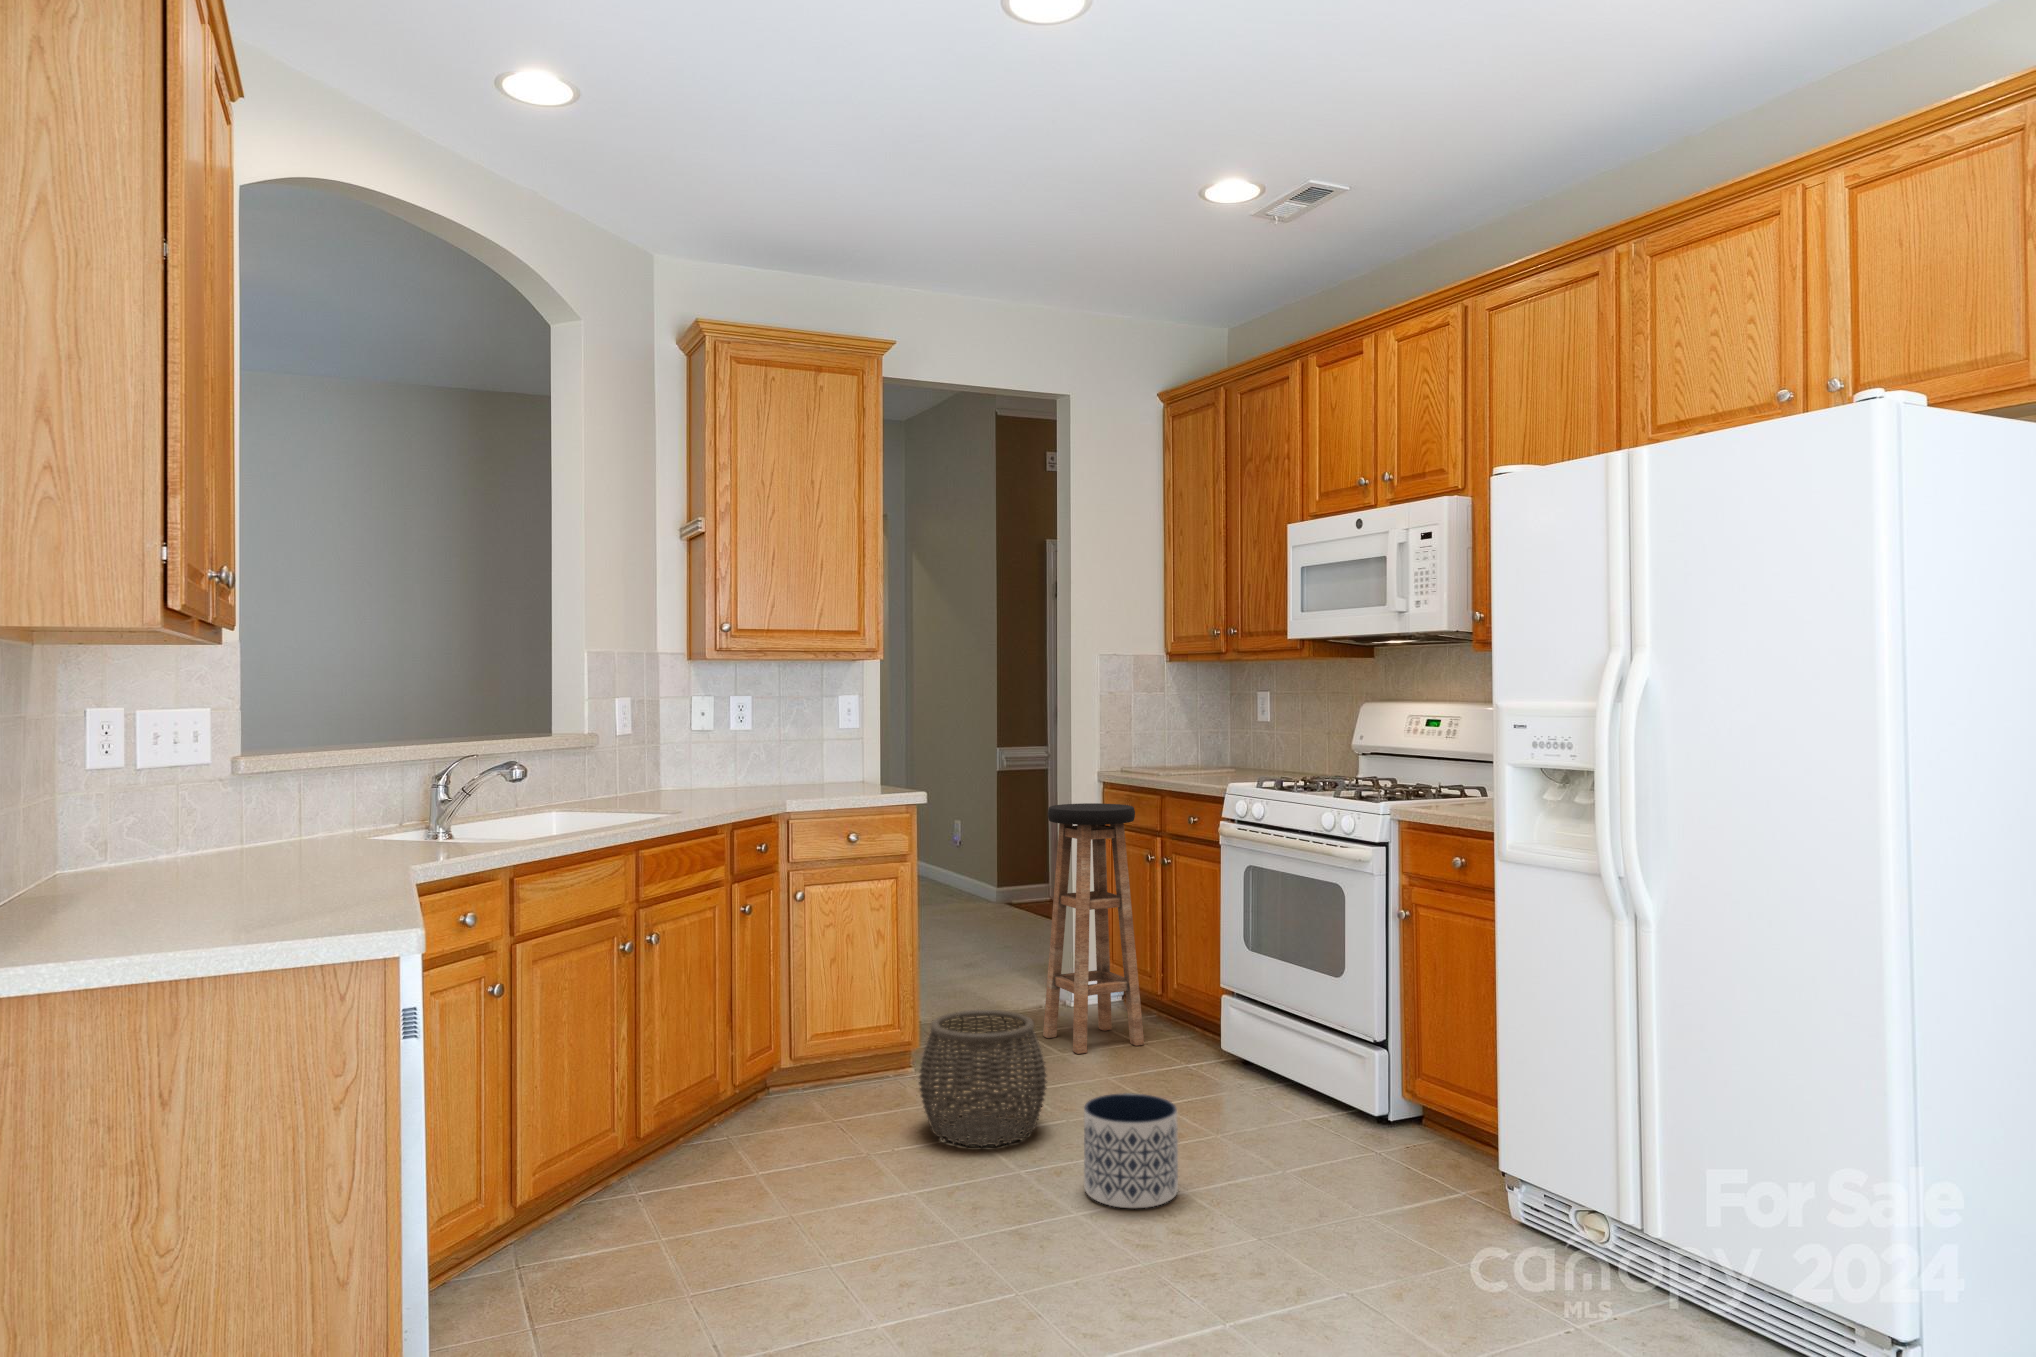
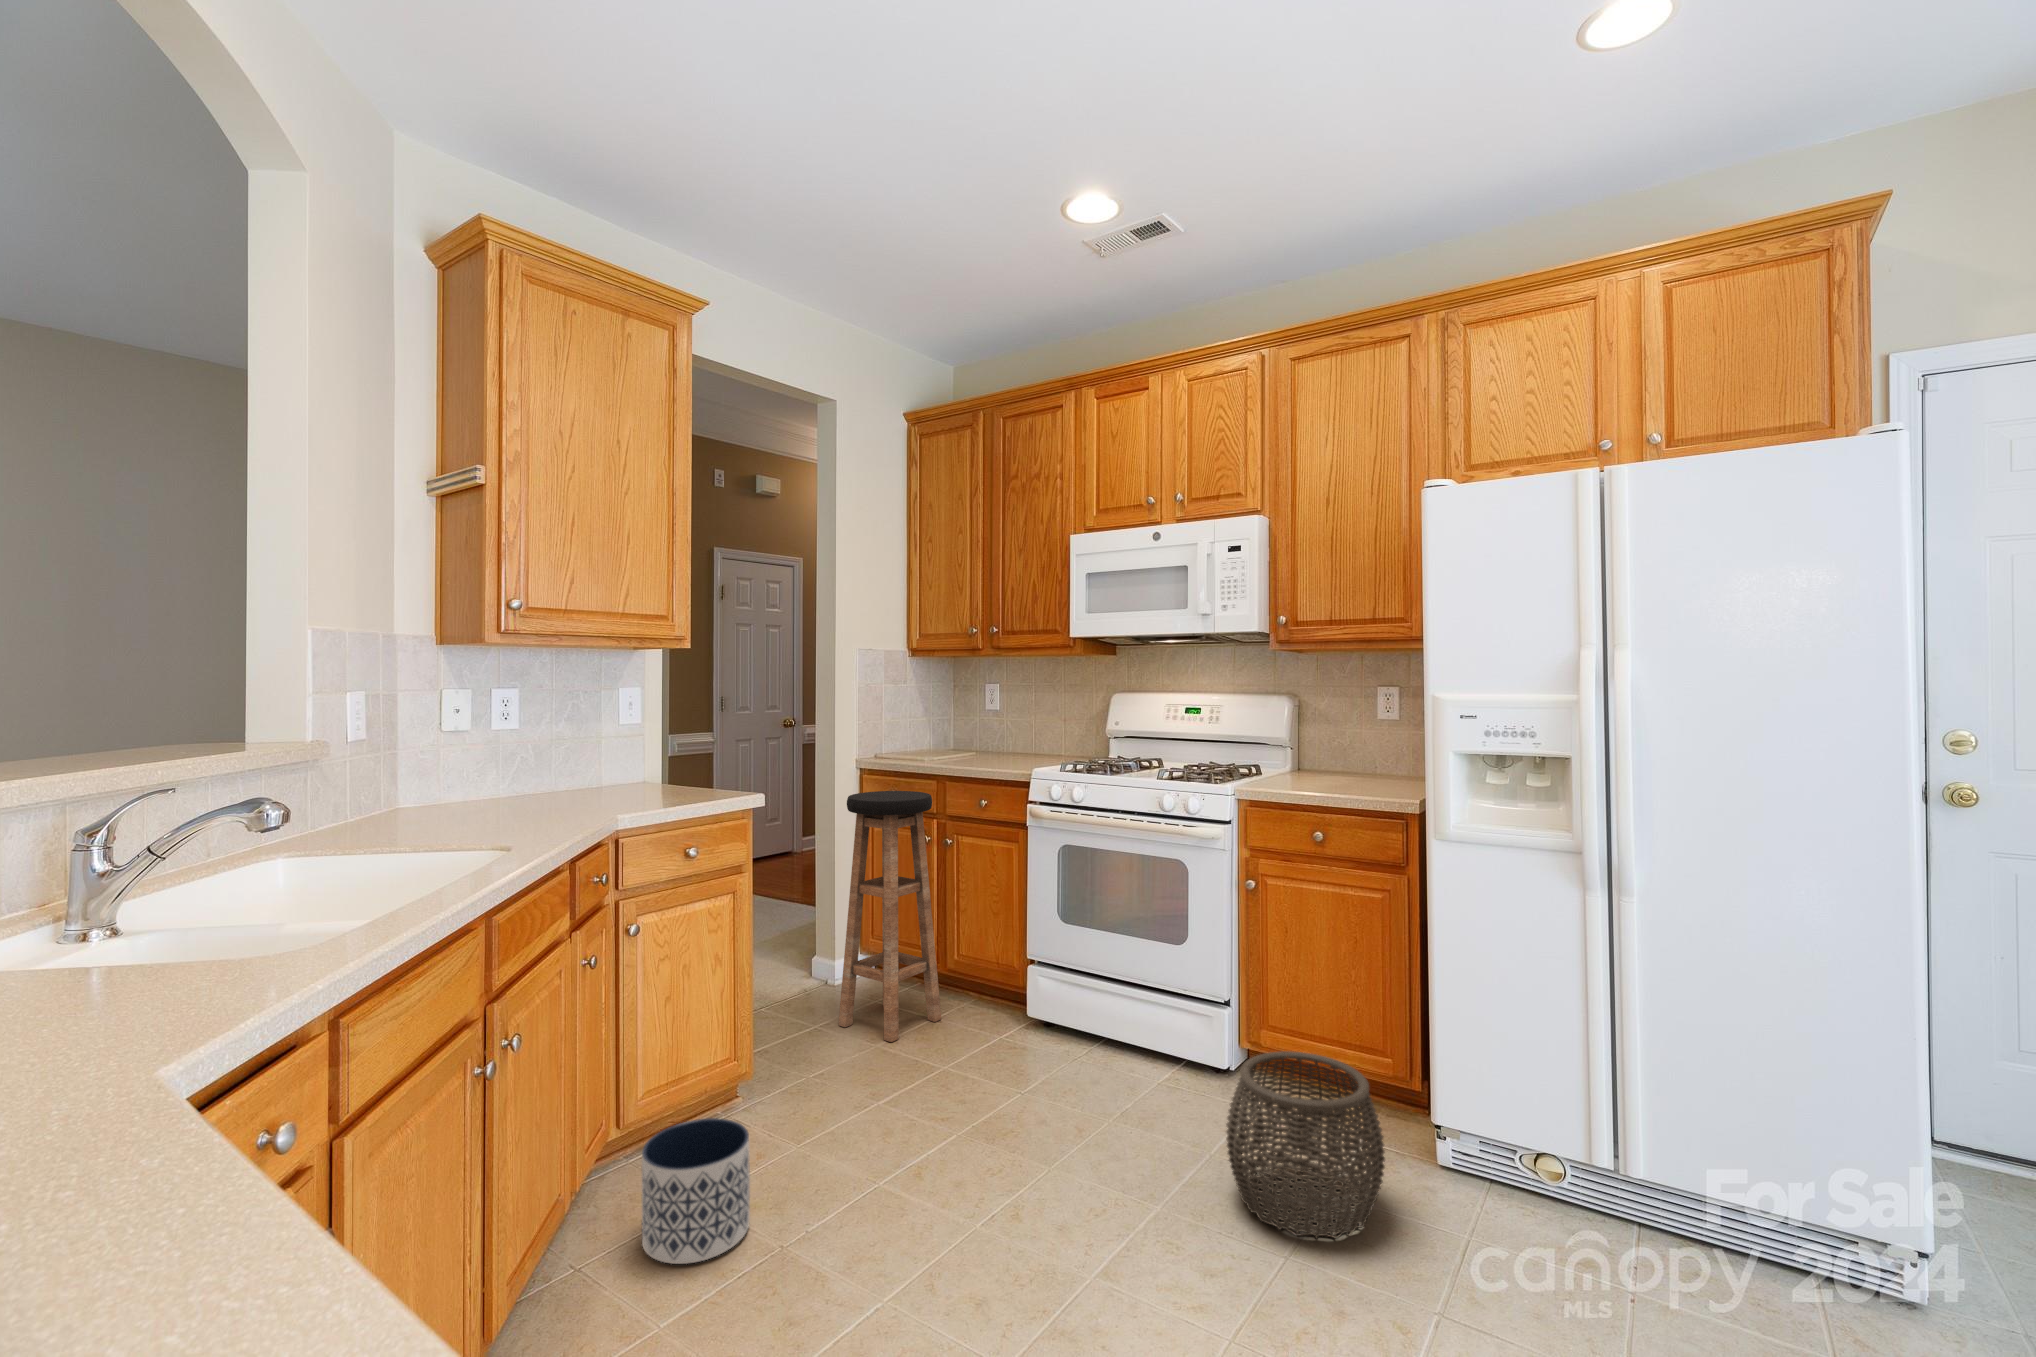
woven basket: present [919,1010,1047,1147] -> present [1226,1051,1385,1238]
planter: present [1084,1093,1178,1208] -> present [642,1118,750,1264]

